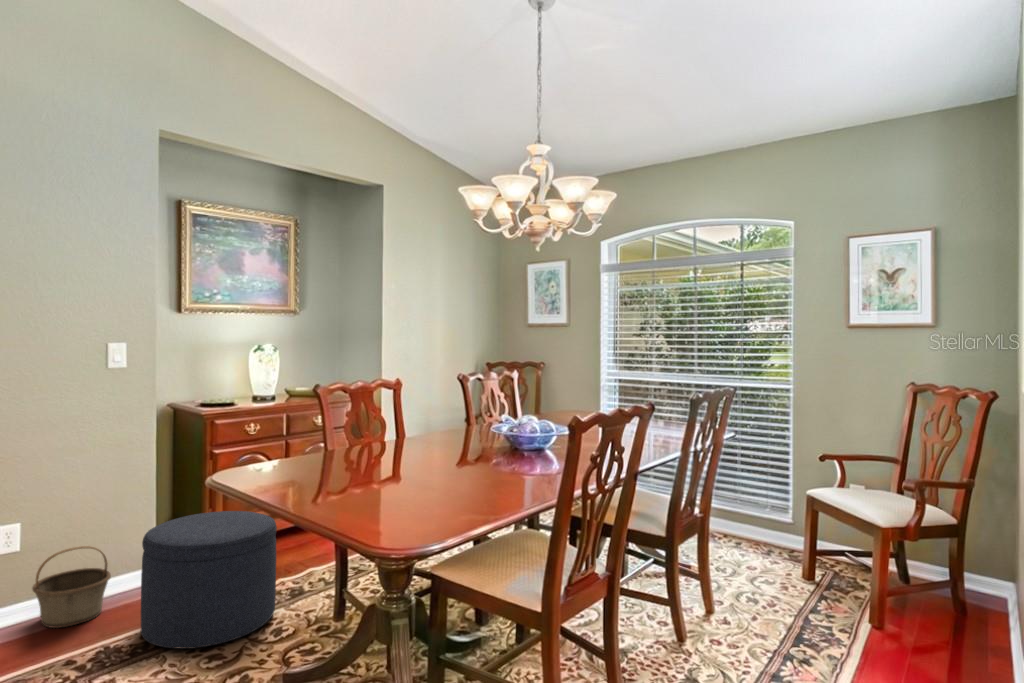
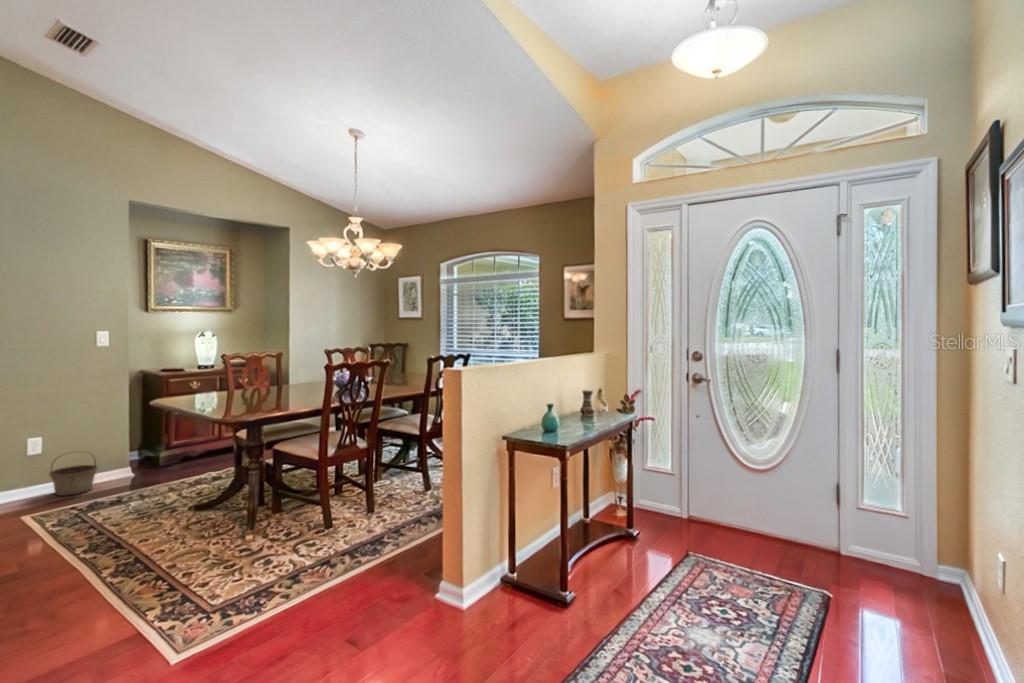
ottoman: present [141,511,277,649] -> none [115,430,199,501]

